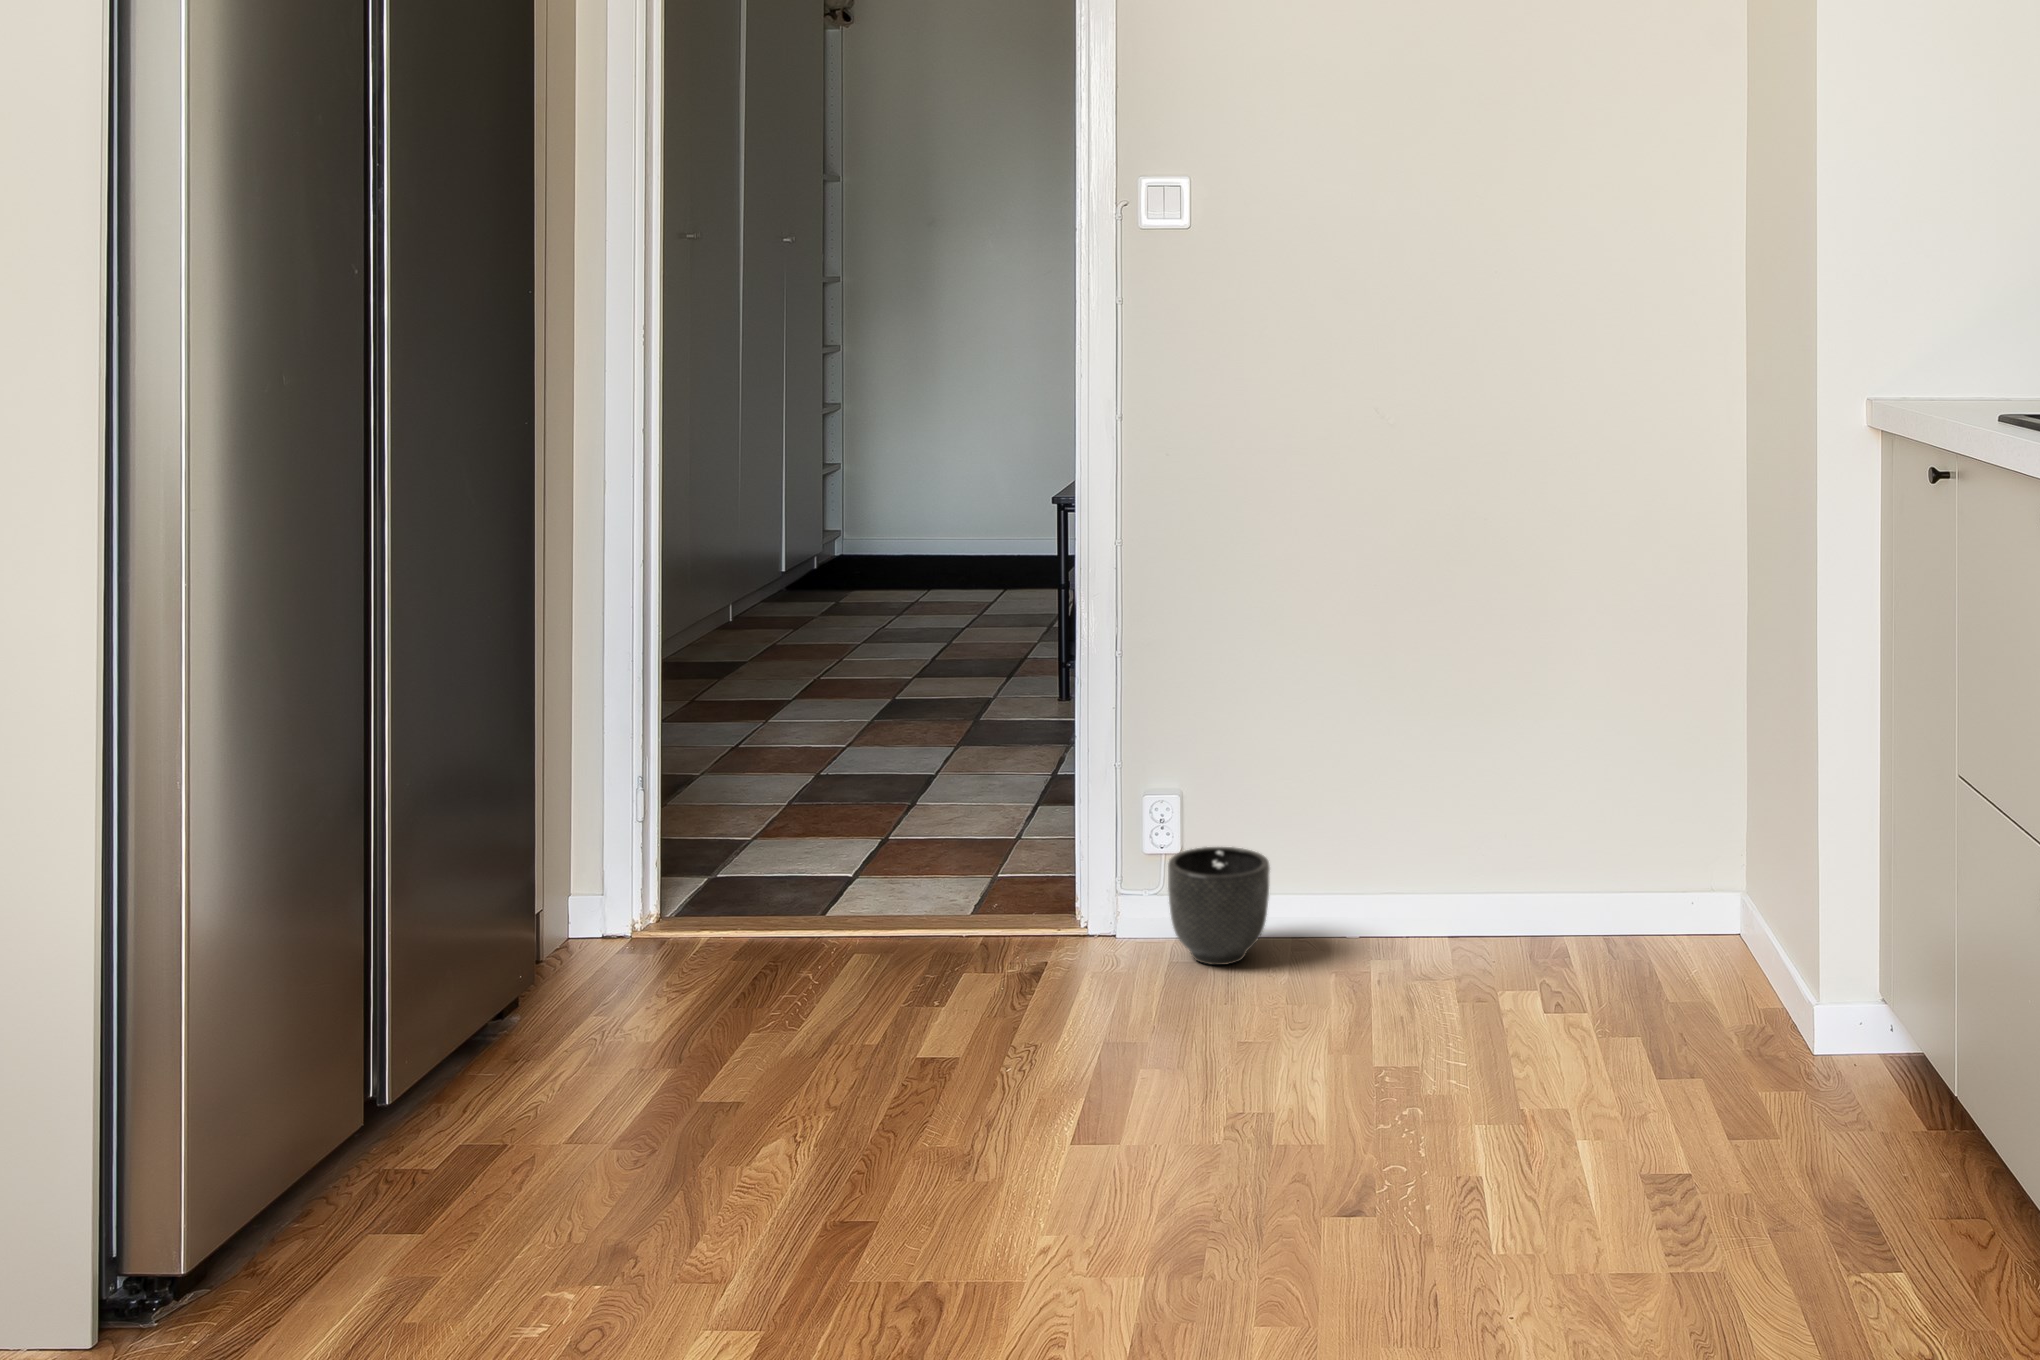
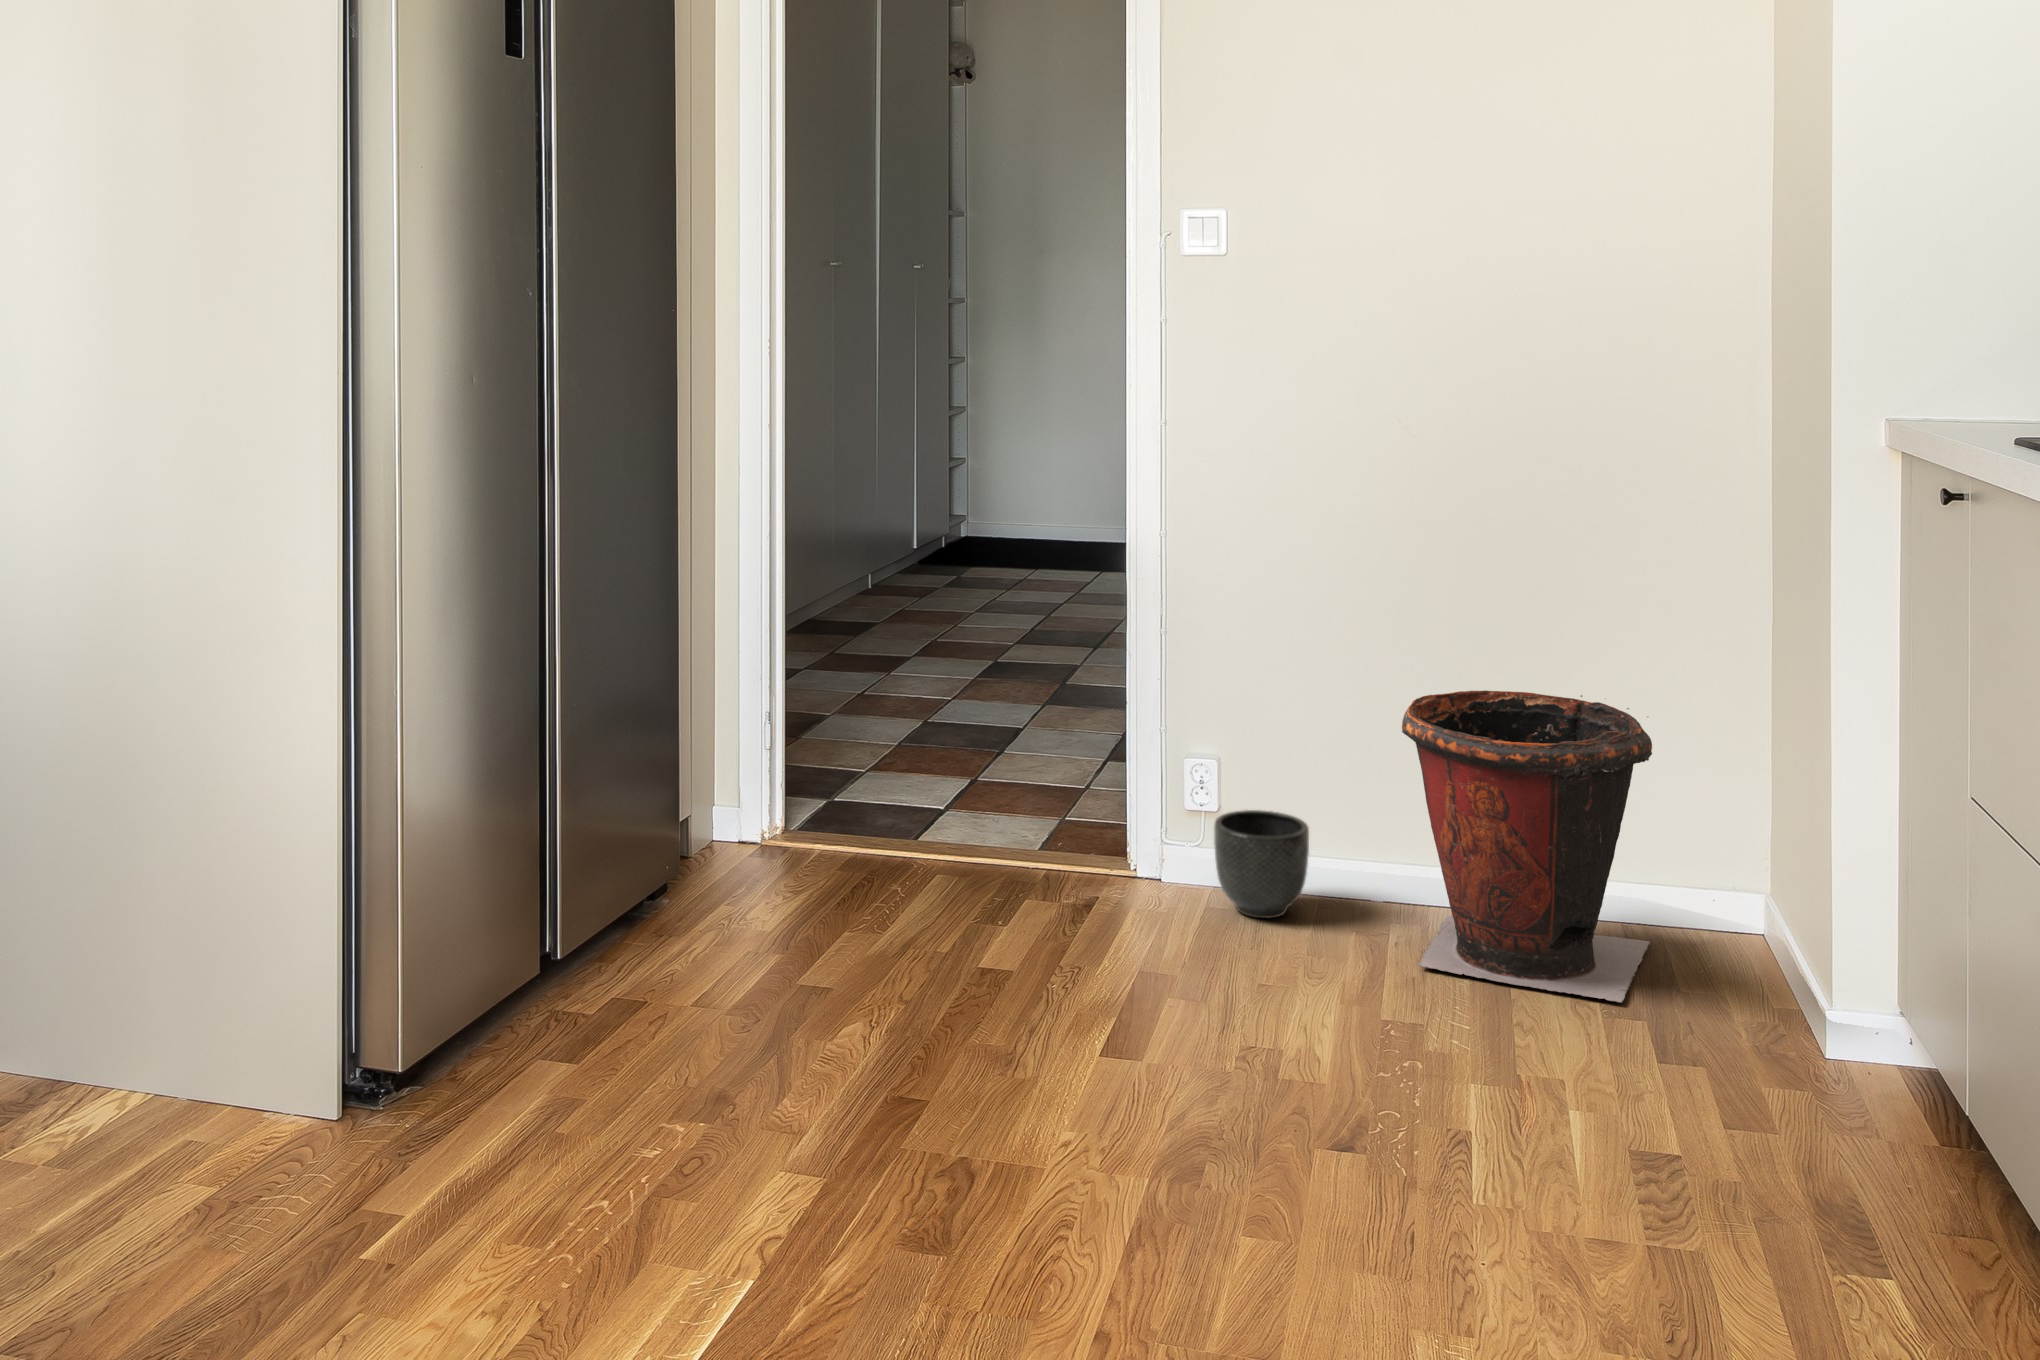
waste bin: none [1370,701,1622,1020] -> present [1402,690,1652,1002]

